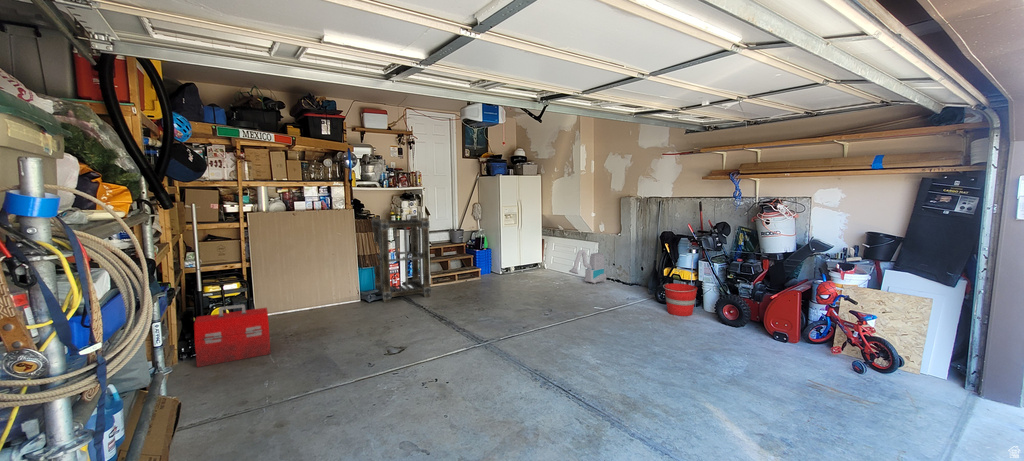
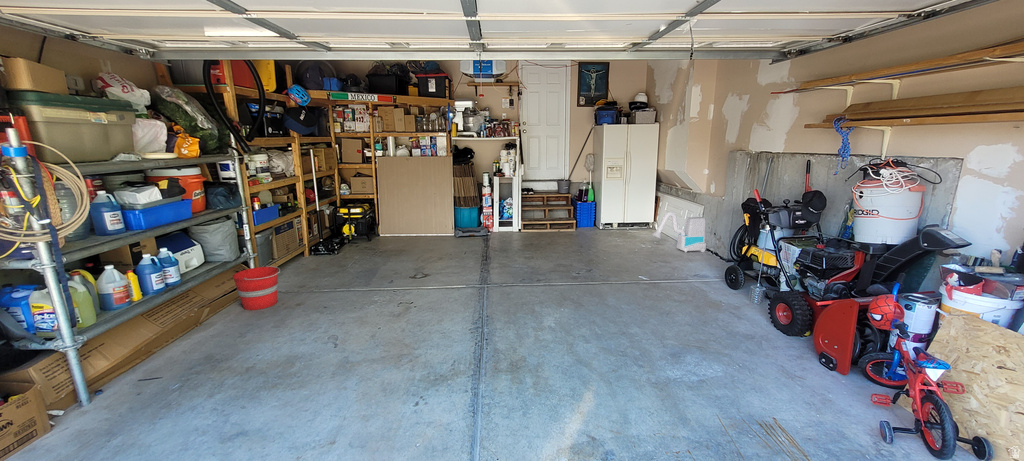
shelving unit: present [372,215,431,302] -> none [459,164,508,241]
bucket: present [665,283,697,316] -> present [233,266,280,310]
toolbox: present [194,304,271,367] -> none [294,227,352,266]

